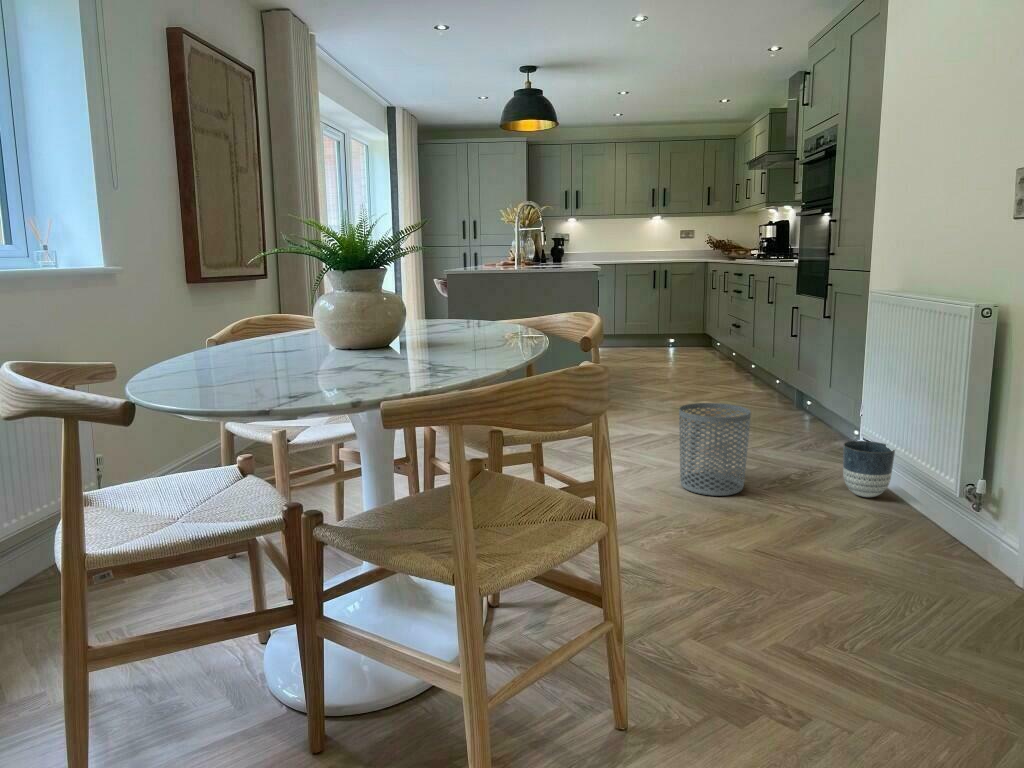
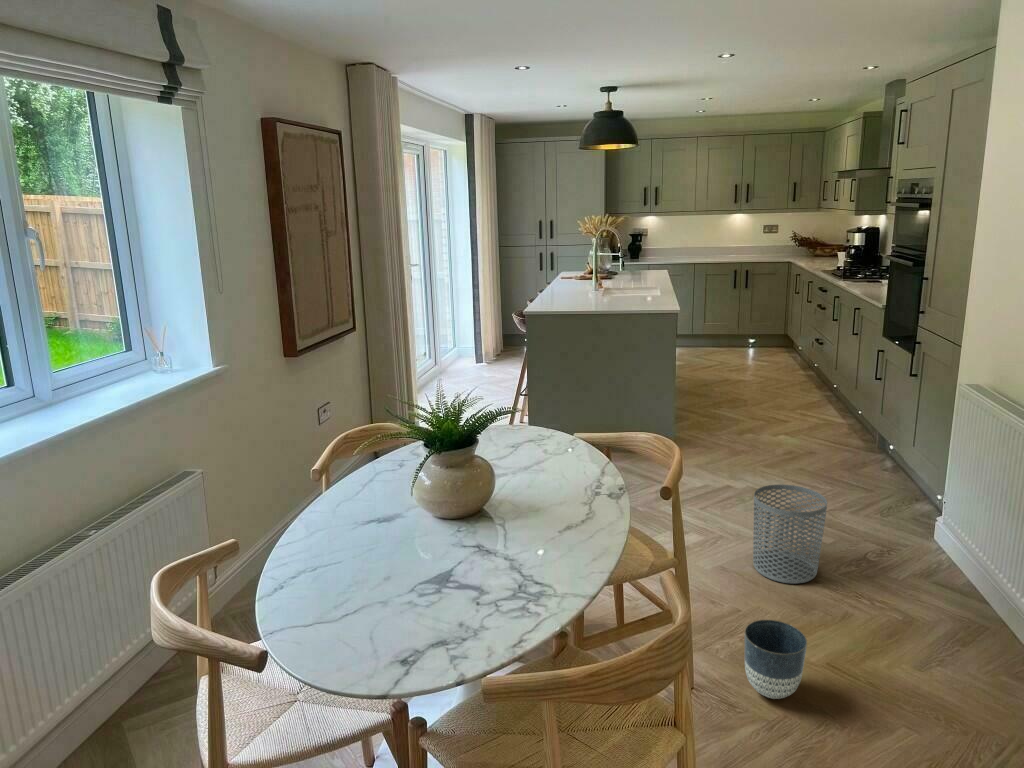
planter: present [843,441,895,497] -> present [745,620,807,699]

